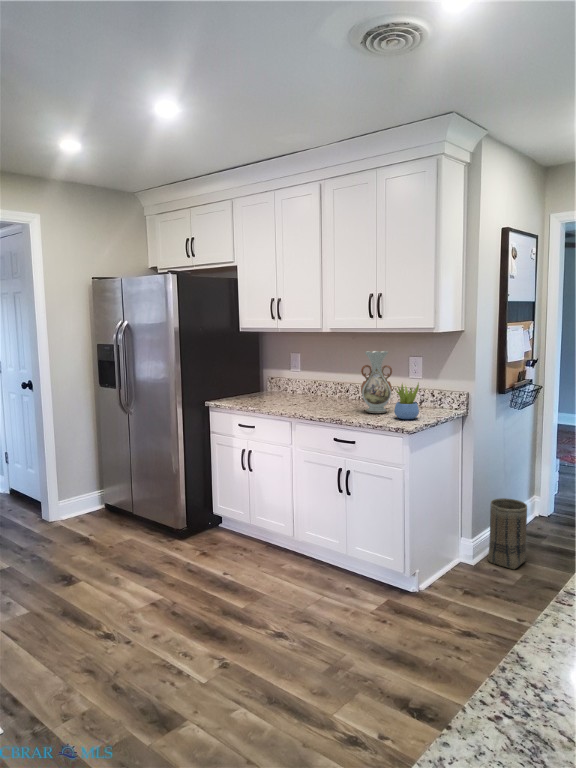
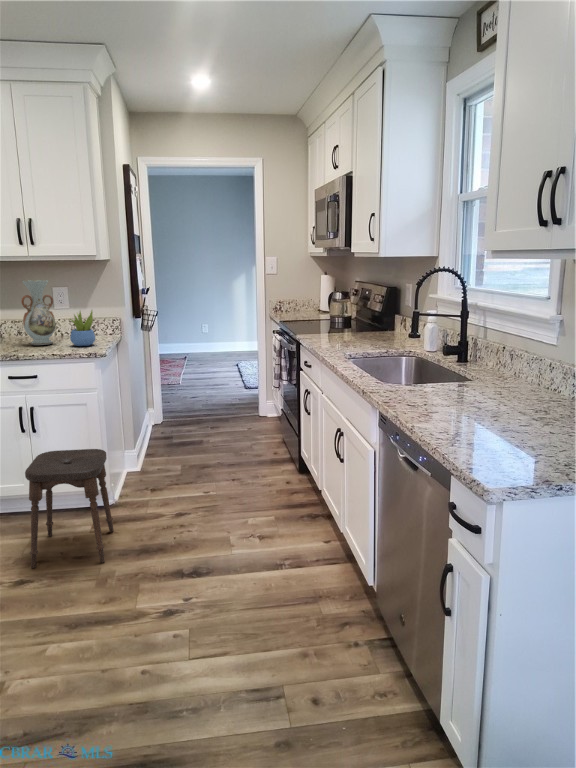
basket: present [488,498,527,569] -> none [144,408,174,465]
stool: none [297,518,390,650] -> present [25,449,114,568]

